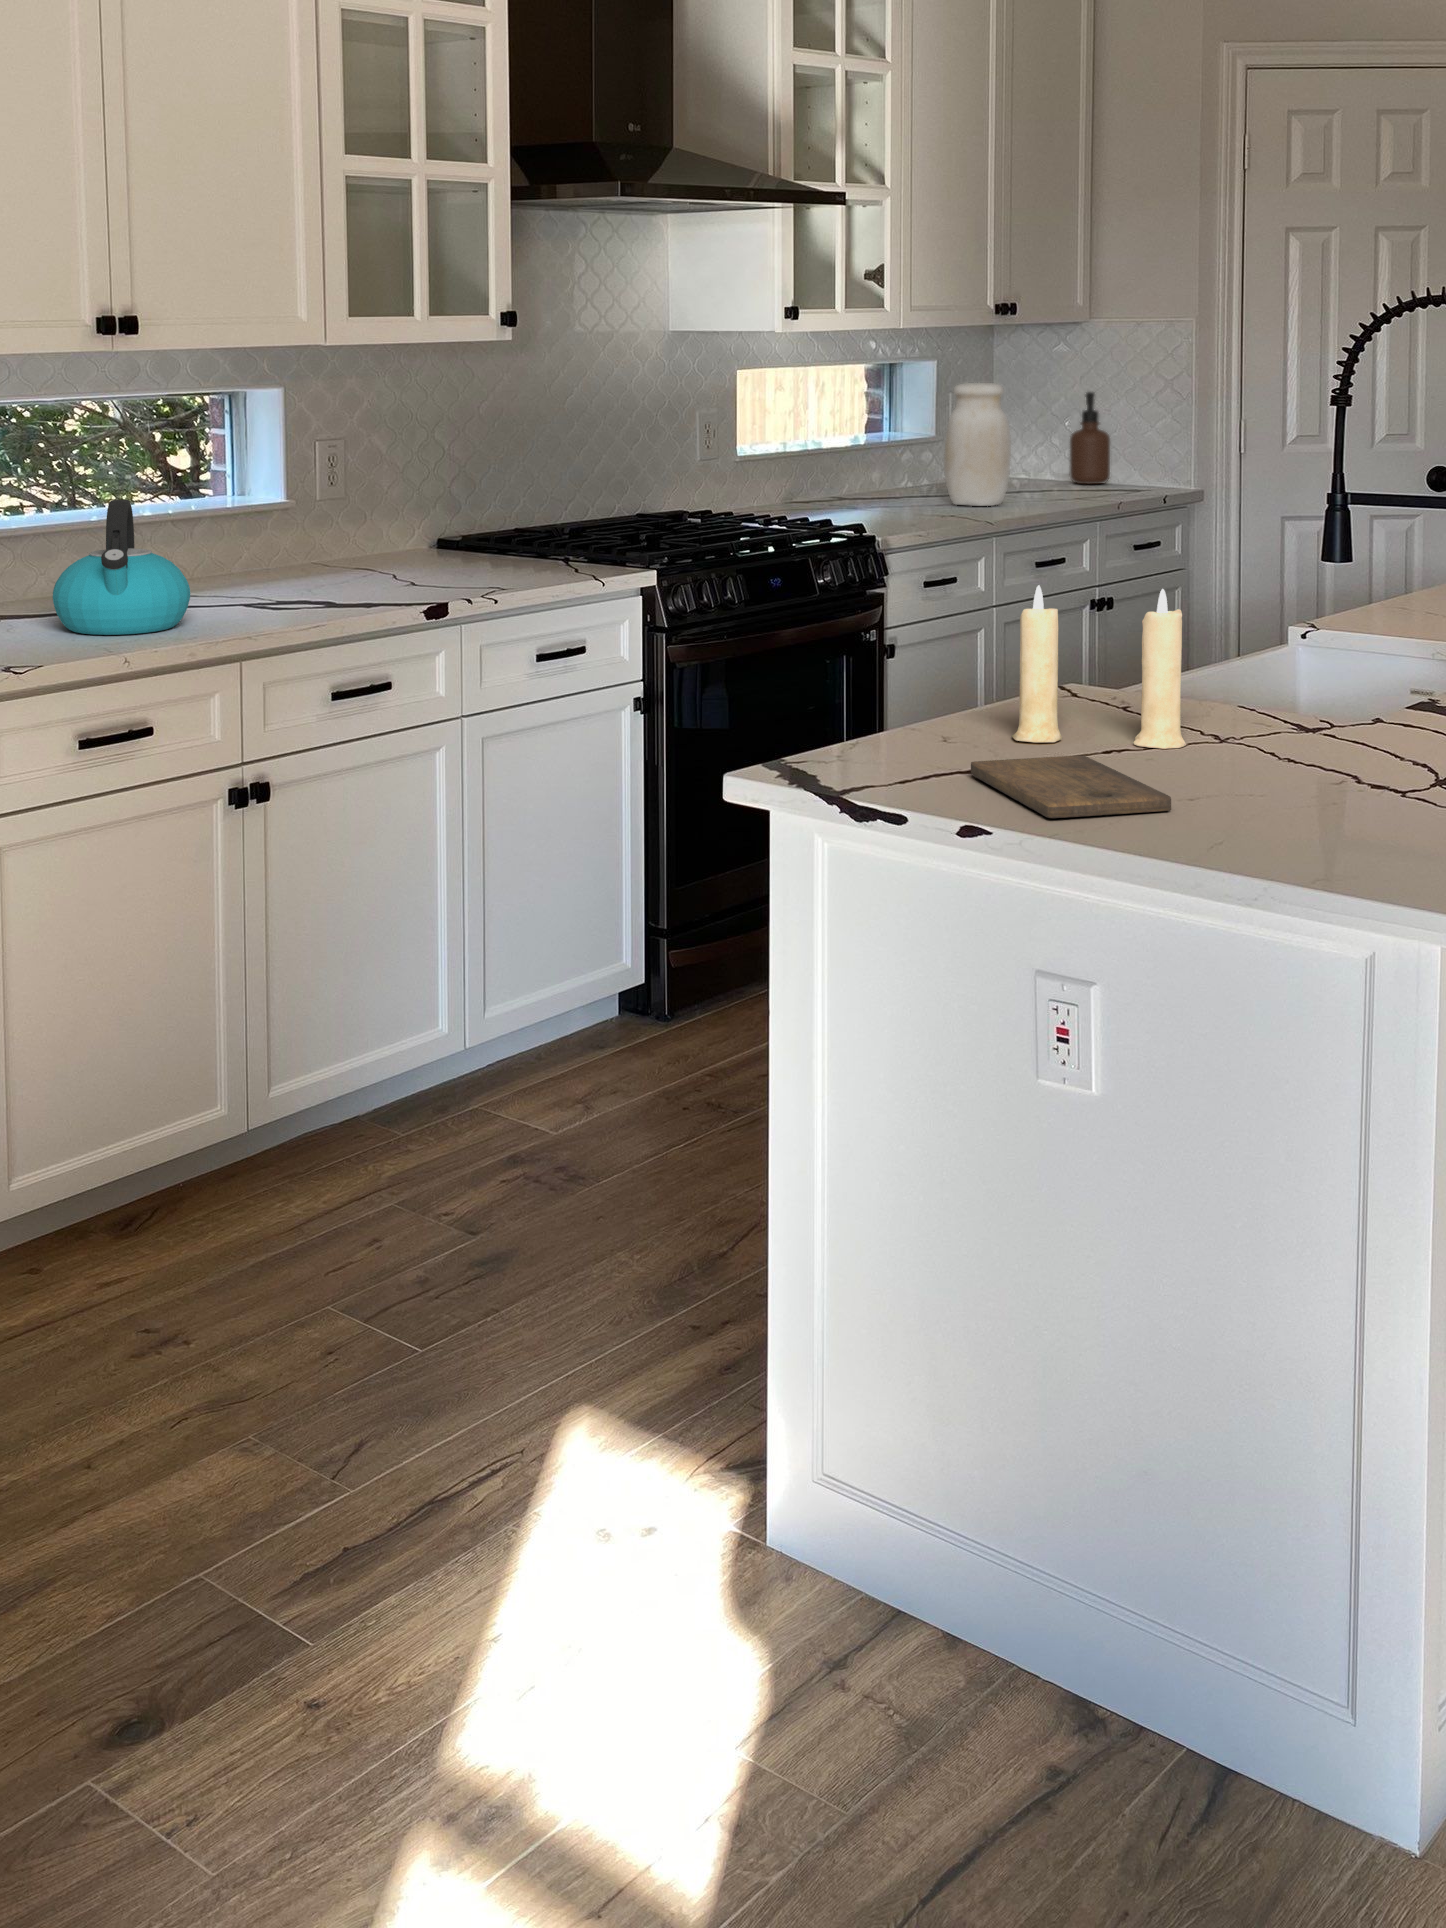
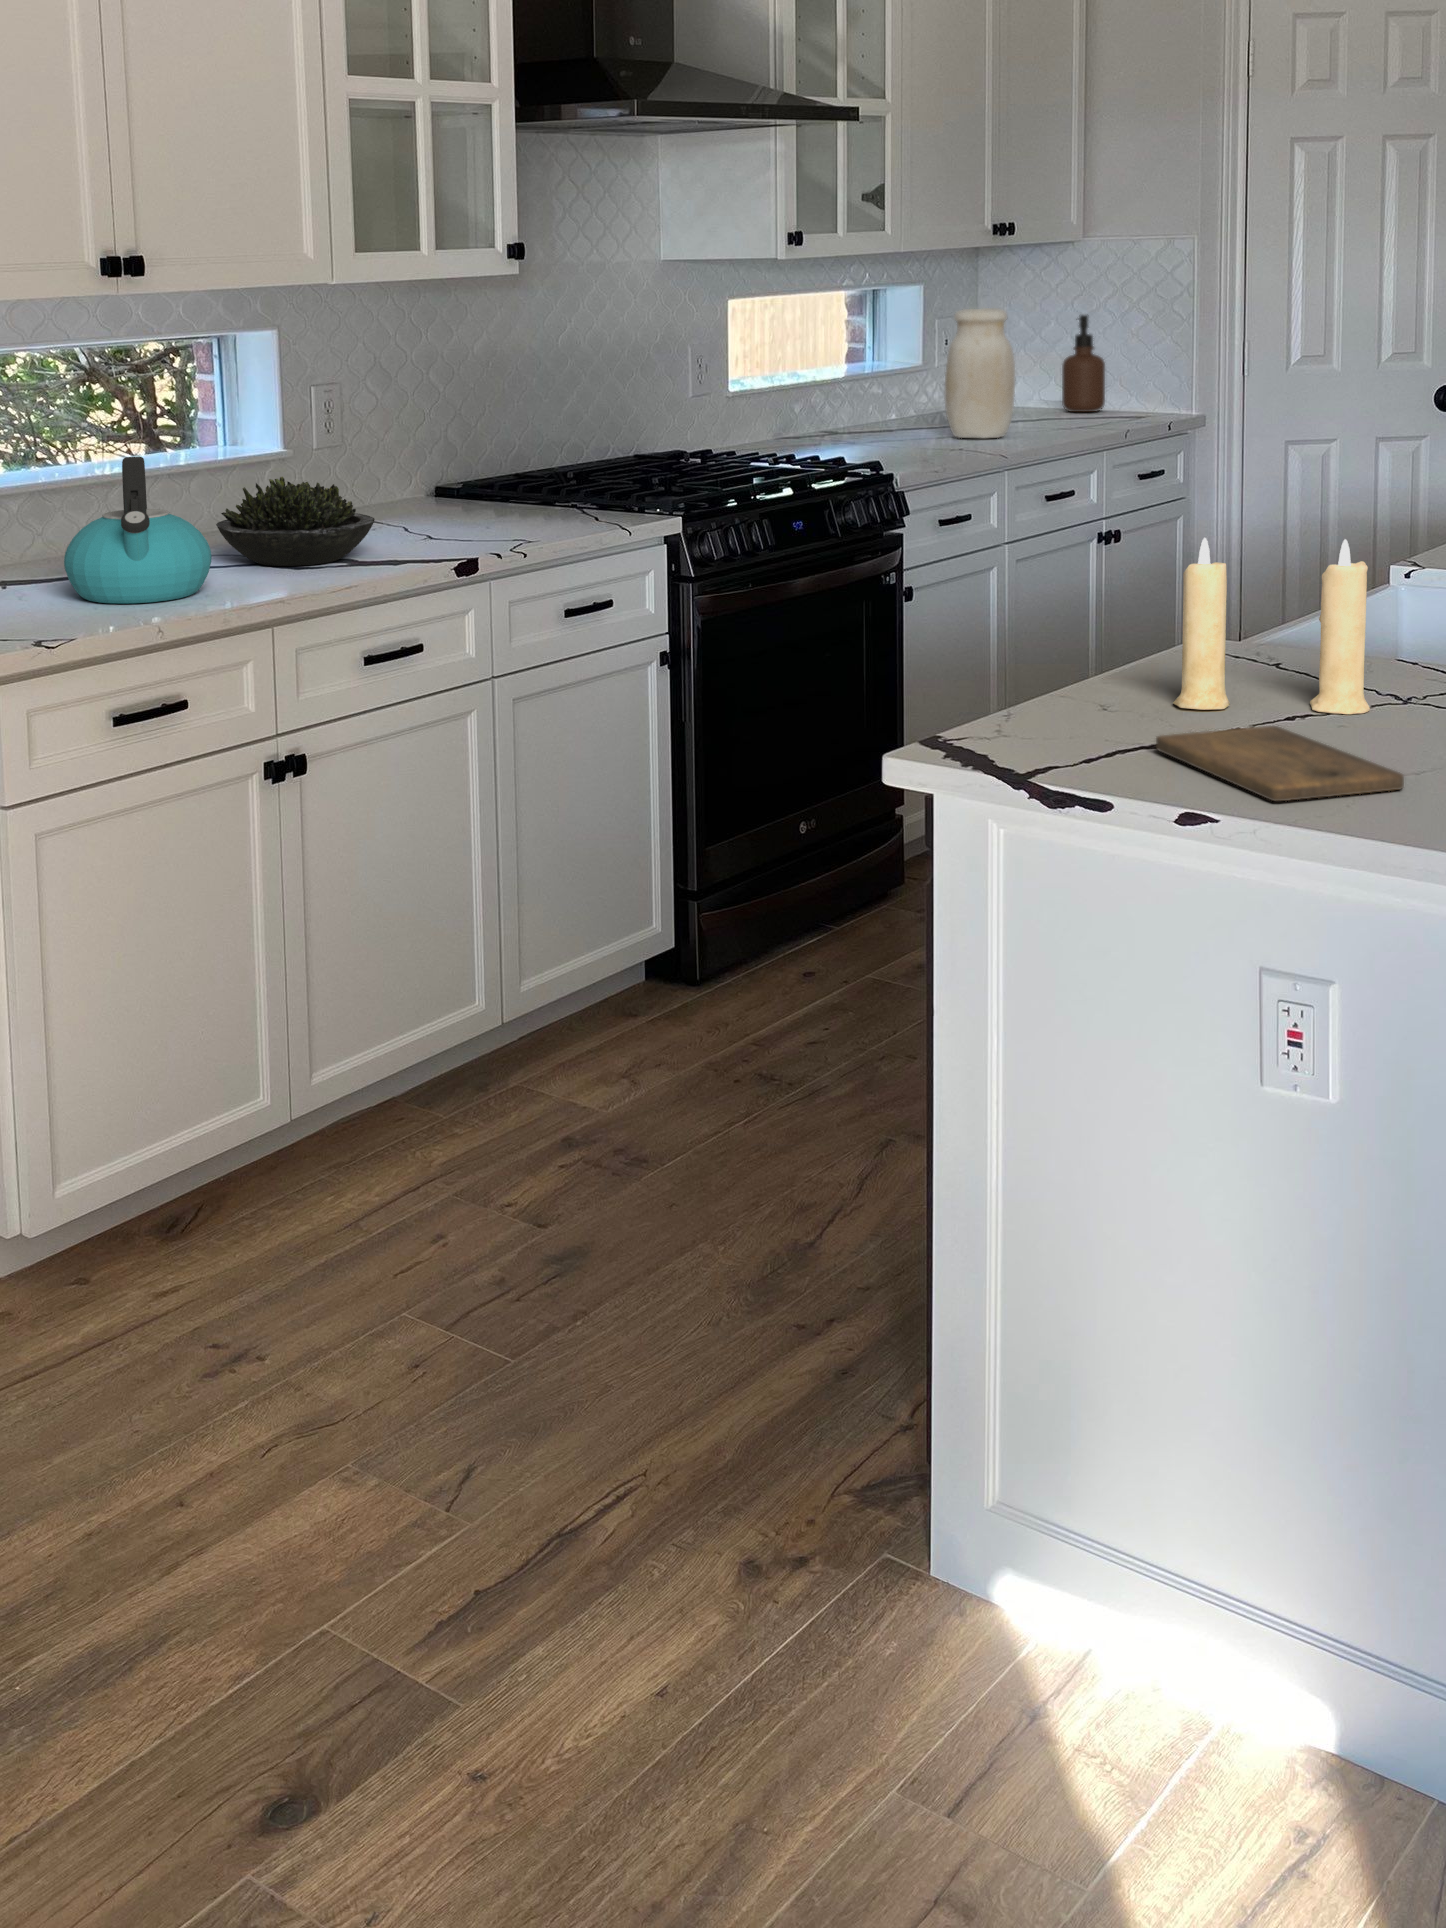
succulent plant: none [206,523,355,605] -> present [216,477,375,566]

